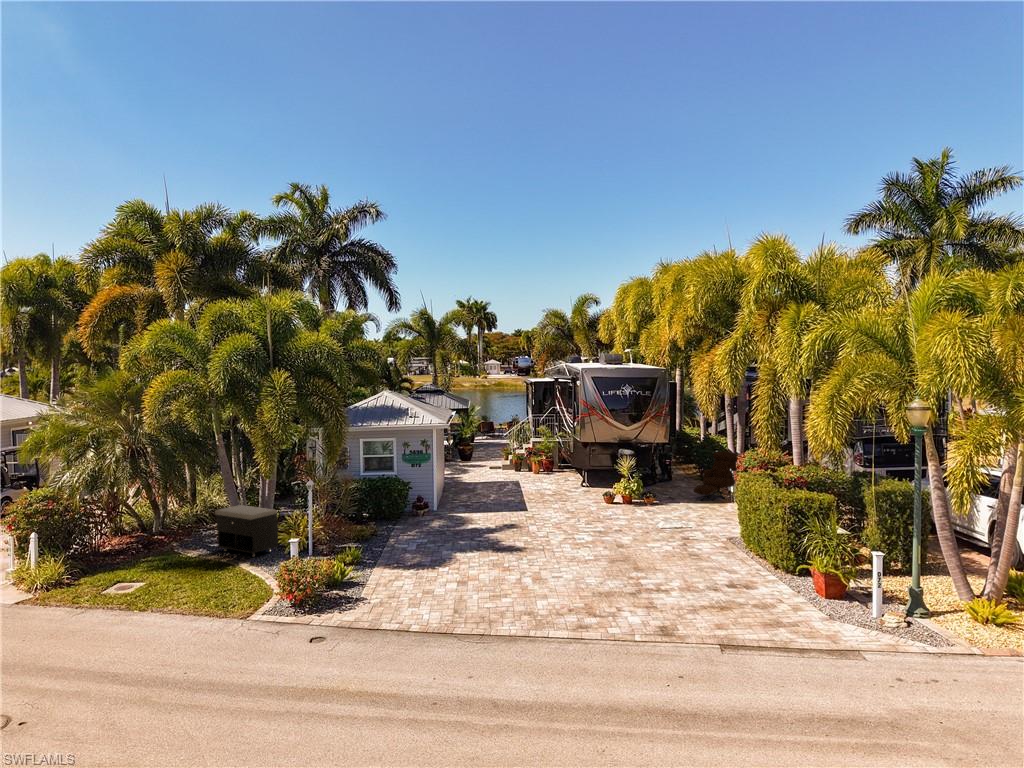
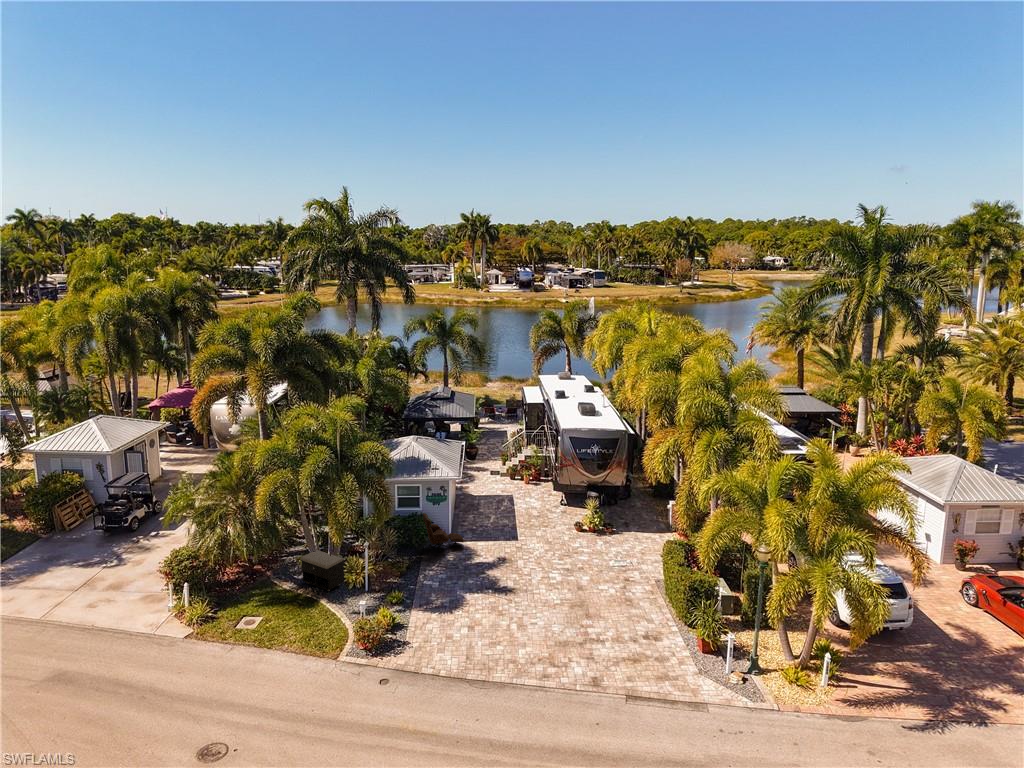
lounge chair: present [694,452,738,500] -> present [423,513,463,552]

